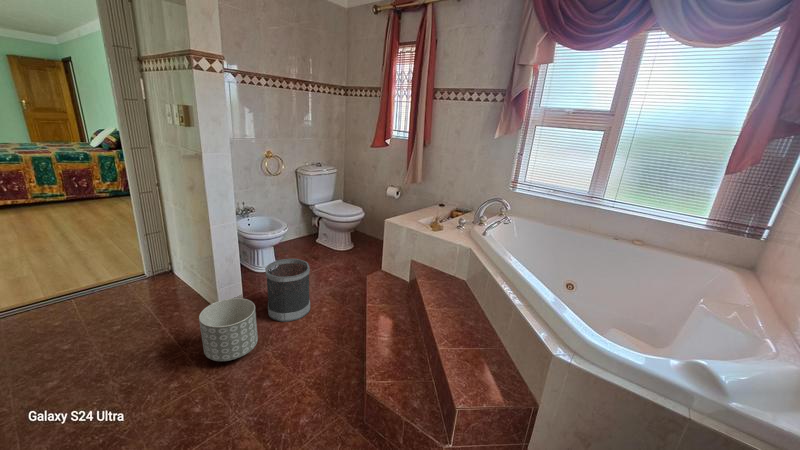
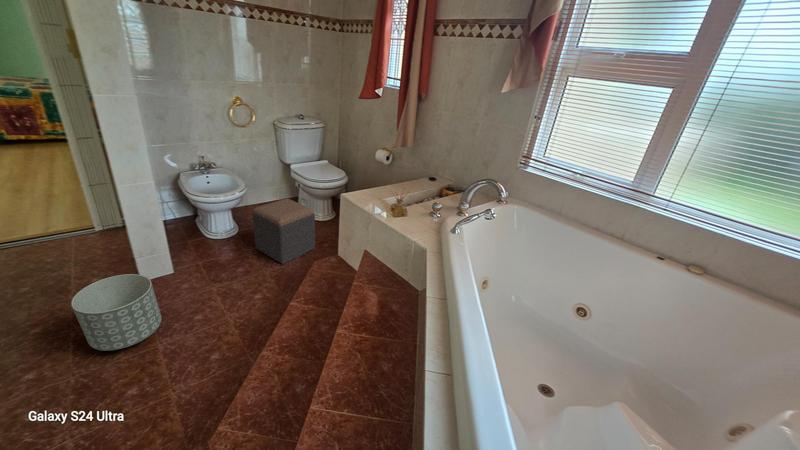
footstool: none [298,232,349,287] -> present [252,198,315,264]
wastebasket: present [265,259,310,322] -> none [184,230,249,304]

